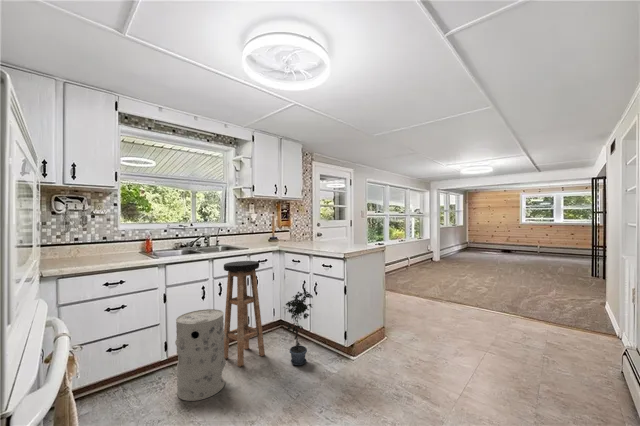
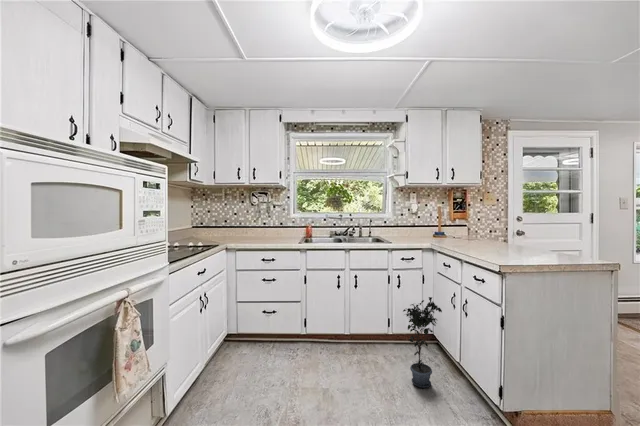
bar stool: present [224,261,265,367] -> none [354,255,393,363]
trash can: present [175,309,226,401] -> none [298,297,341,379]

